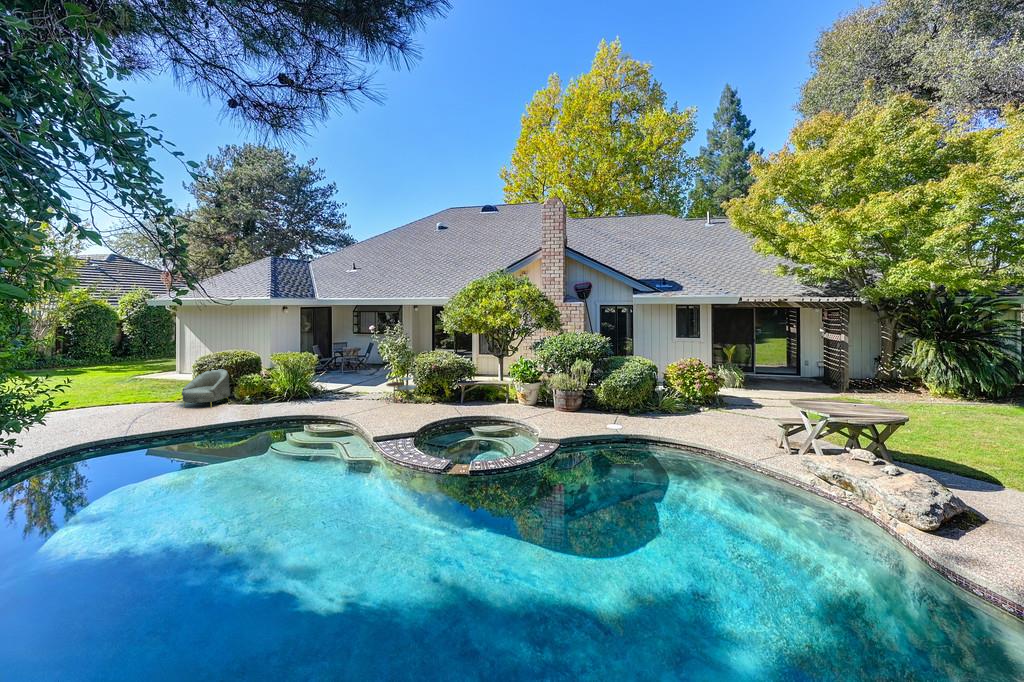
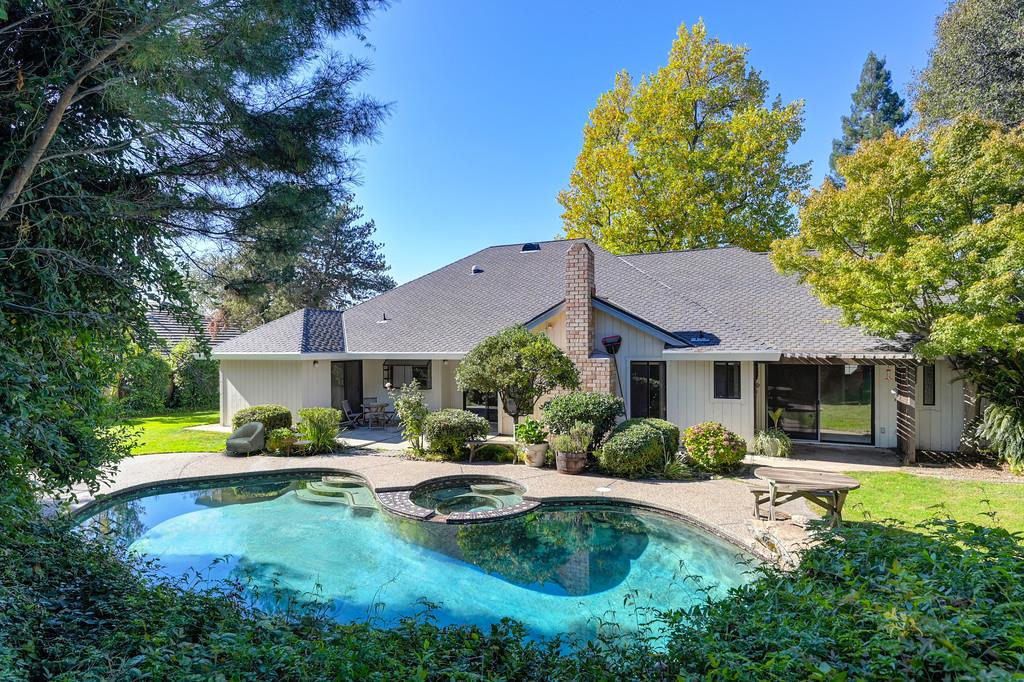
side table: present [386,377,416,402] -> present [281,433,312,457]

